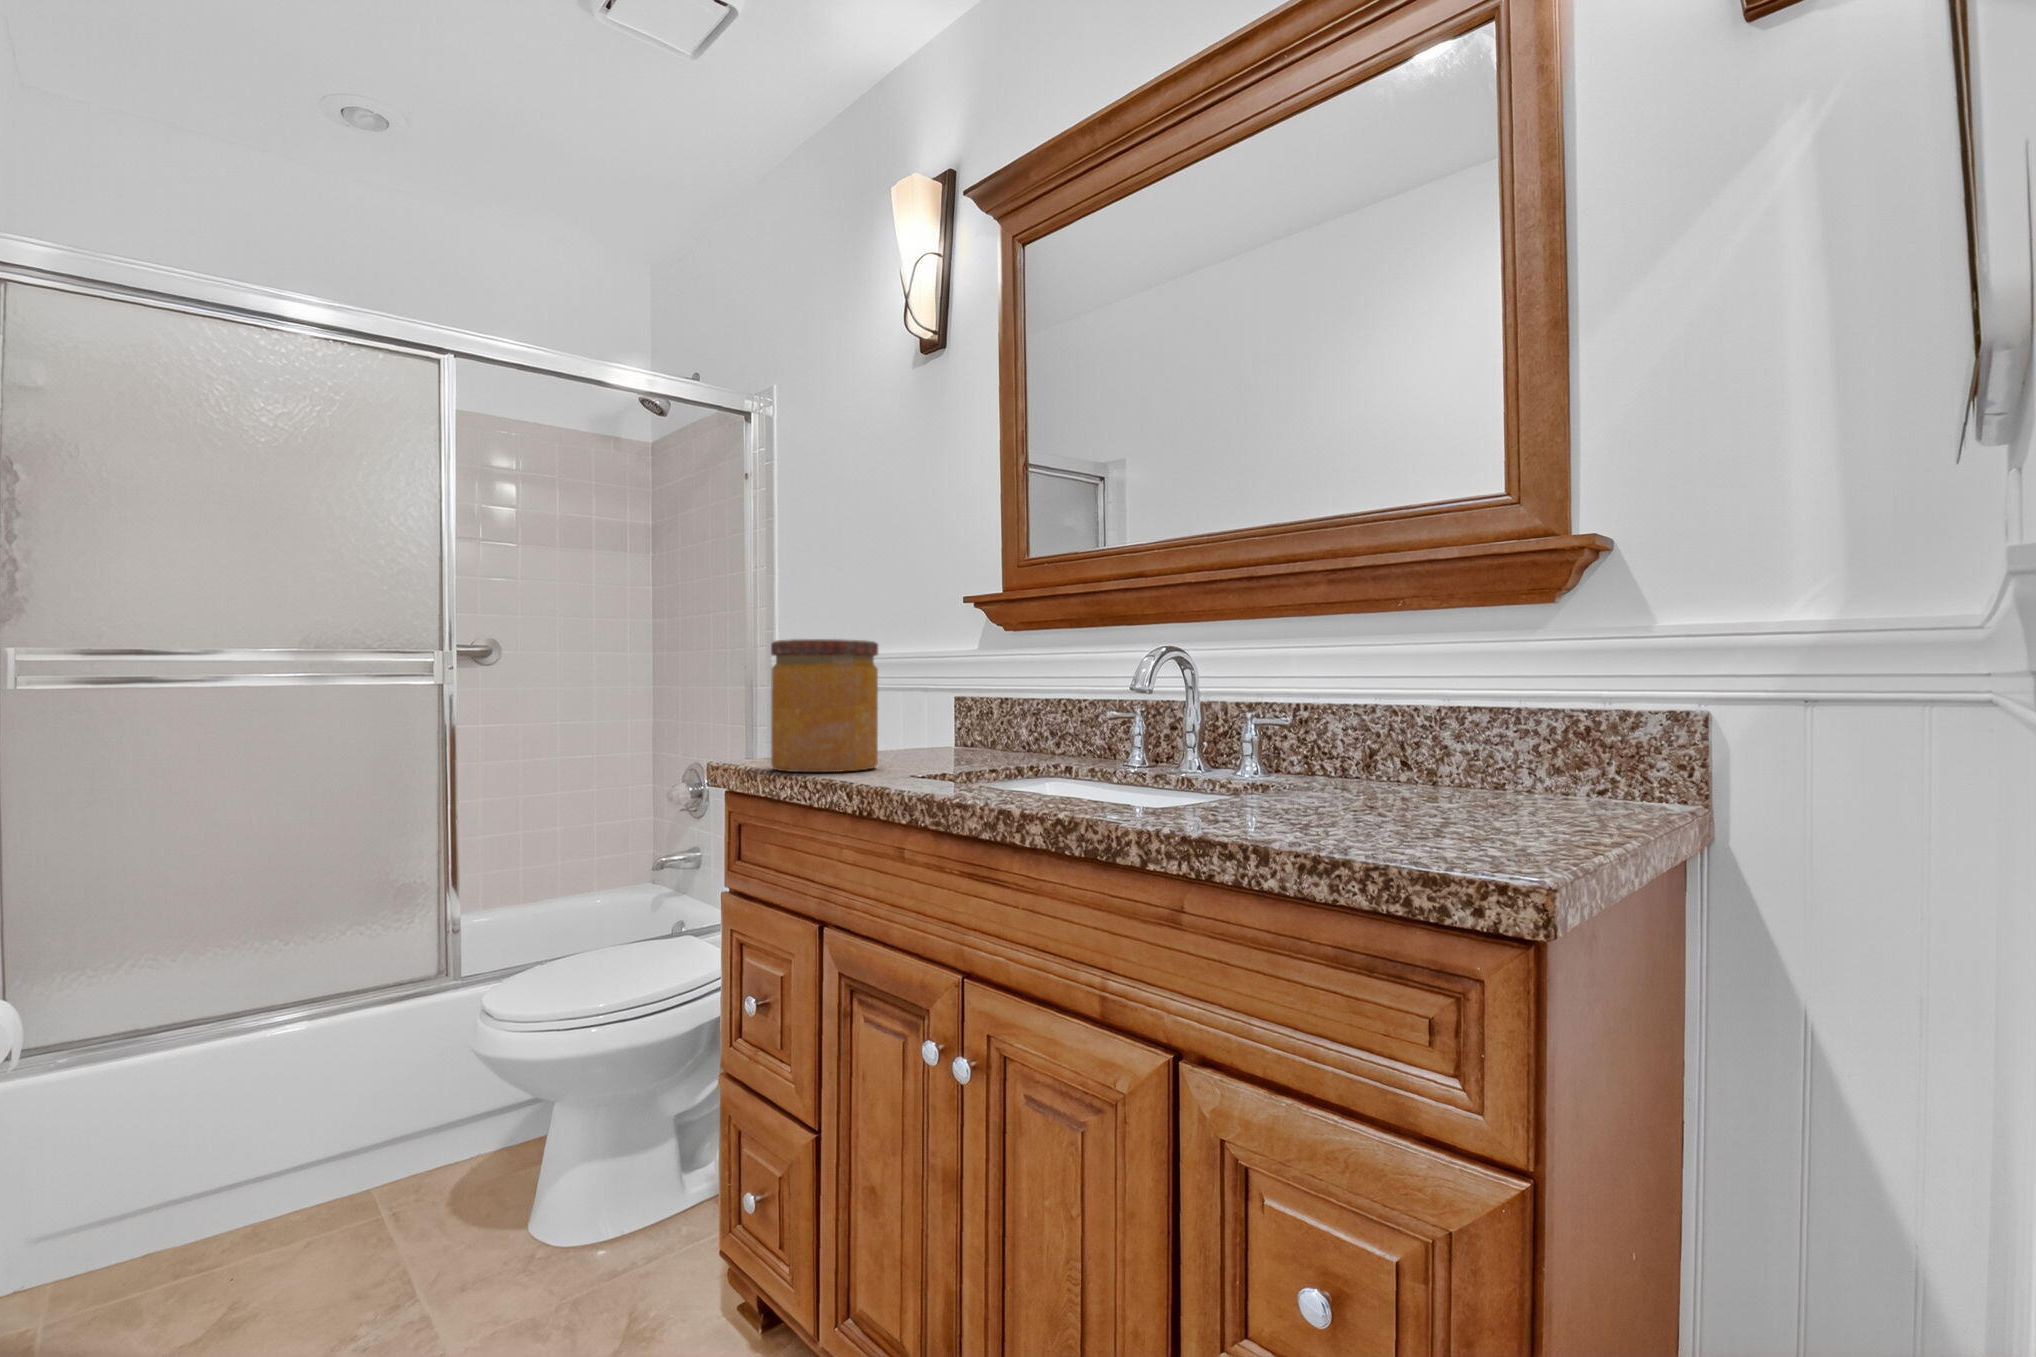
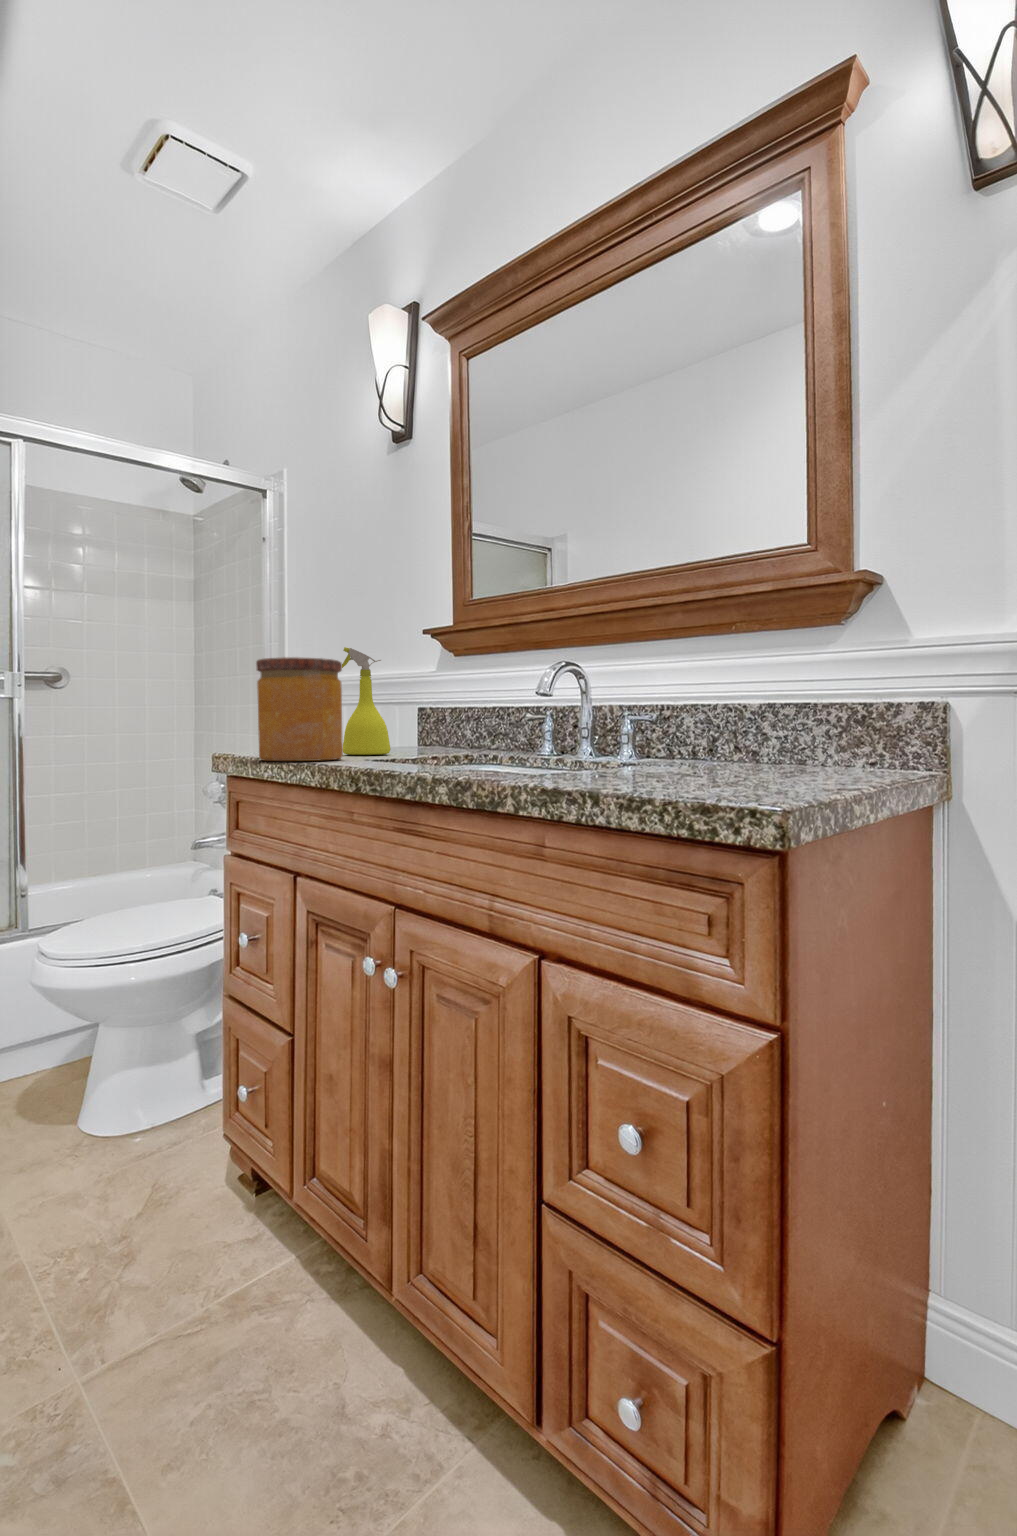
spray bottle: none [869,621,932,759] -> present [342,647,391,755]

